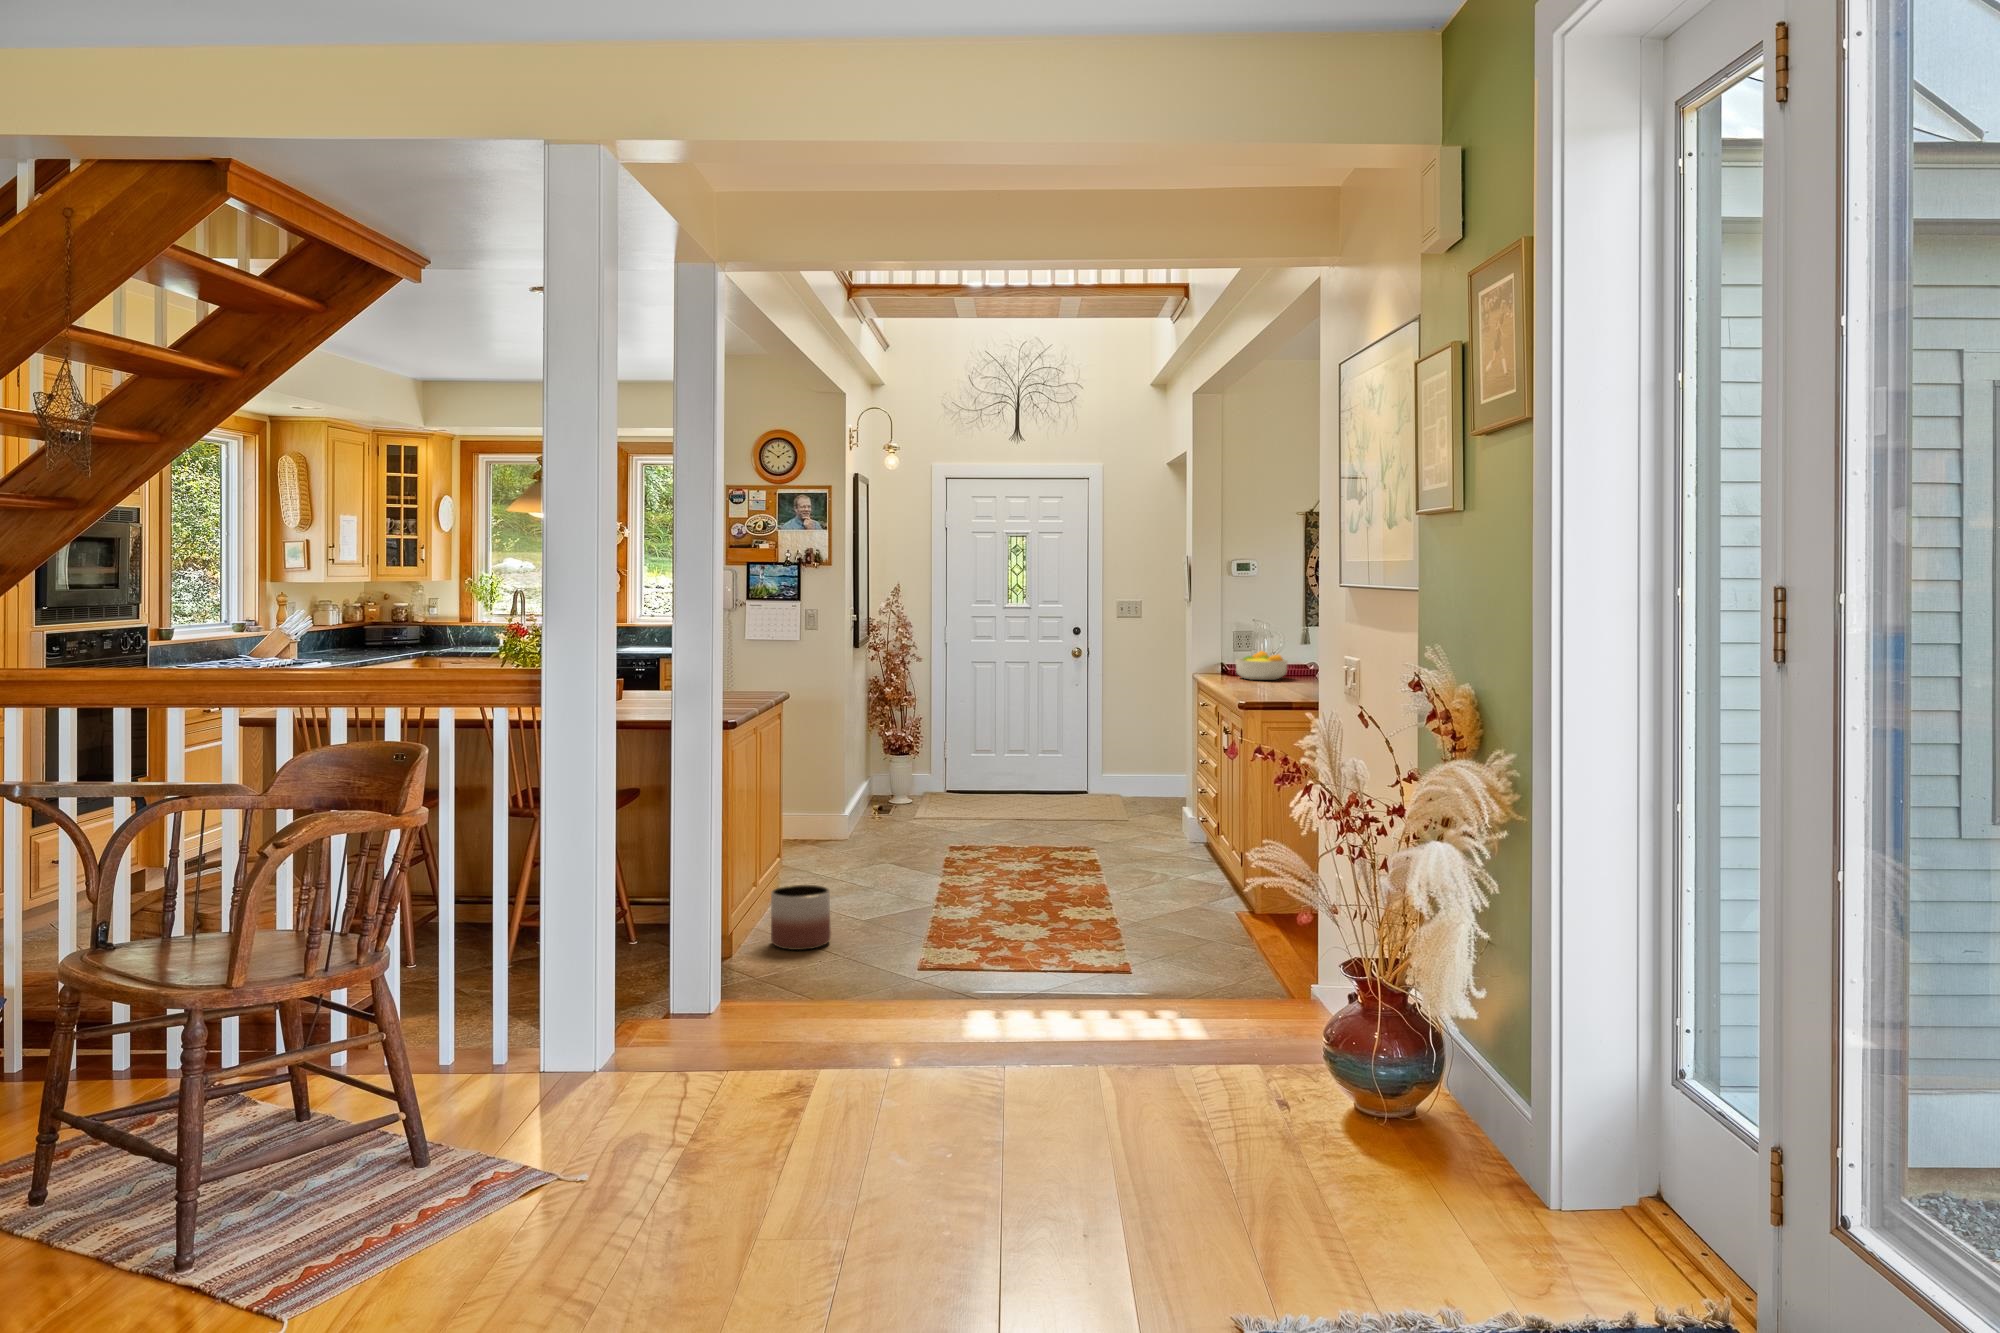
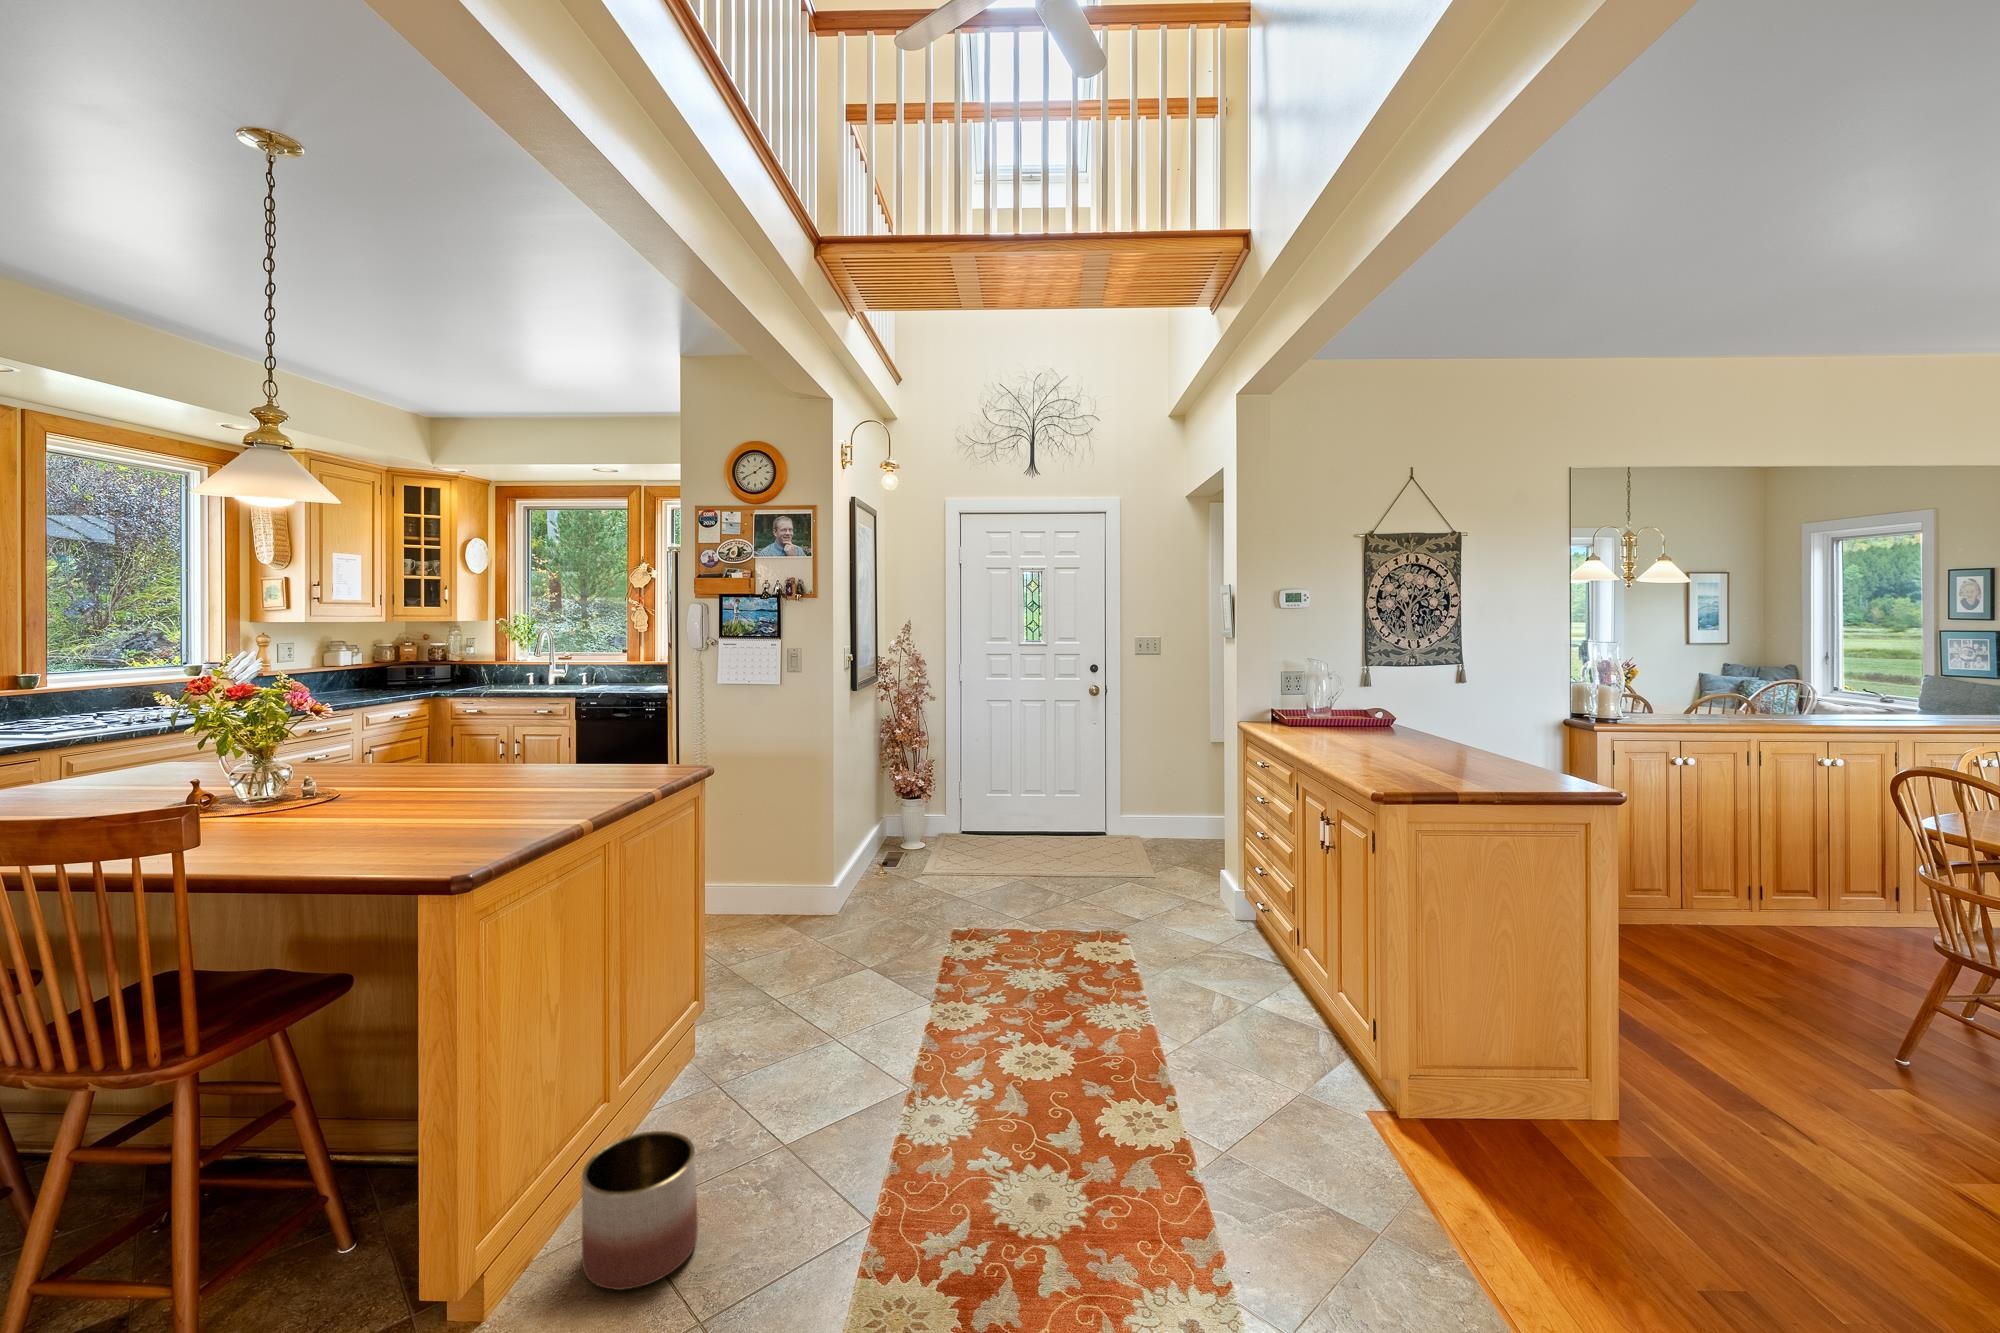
fruit bowl: present [1236,651,1287,680] -> none [1300,696,1367,735]

